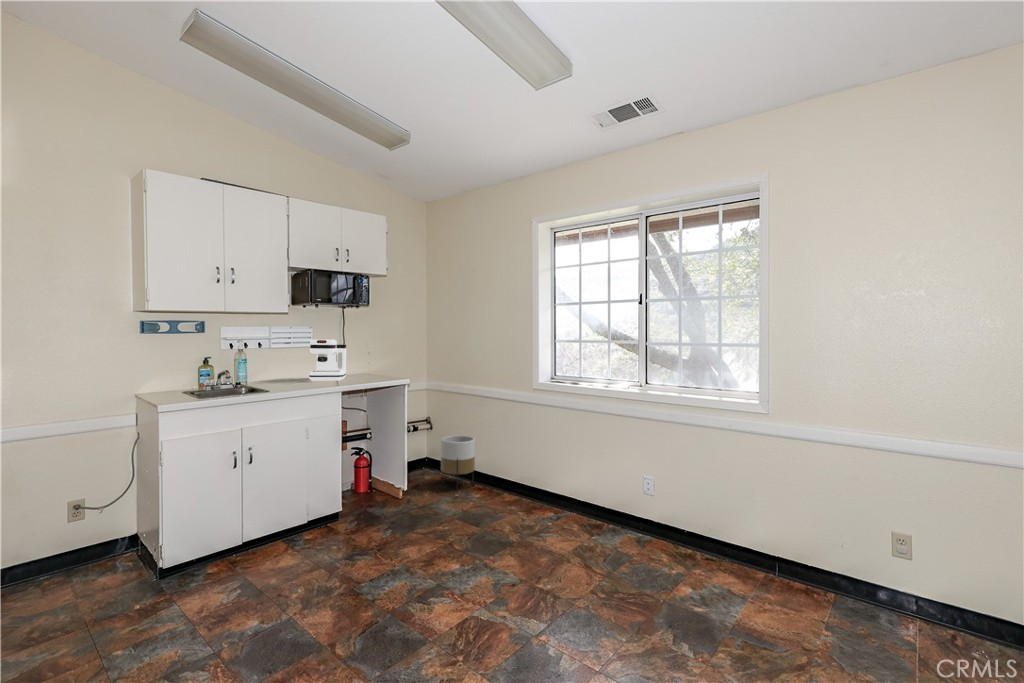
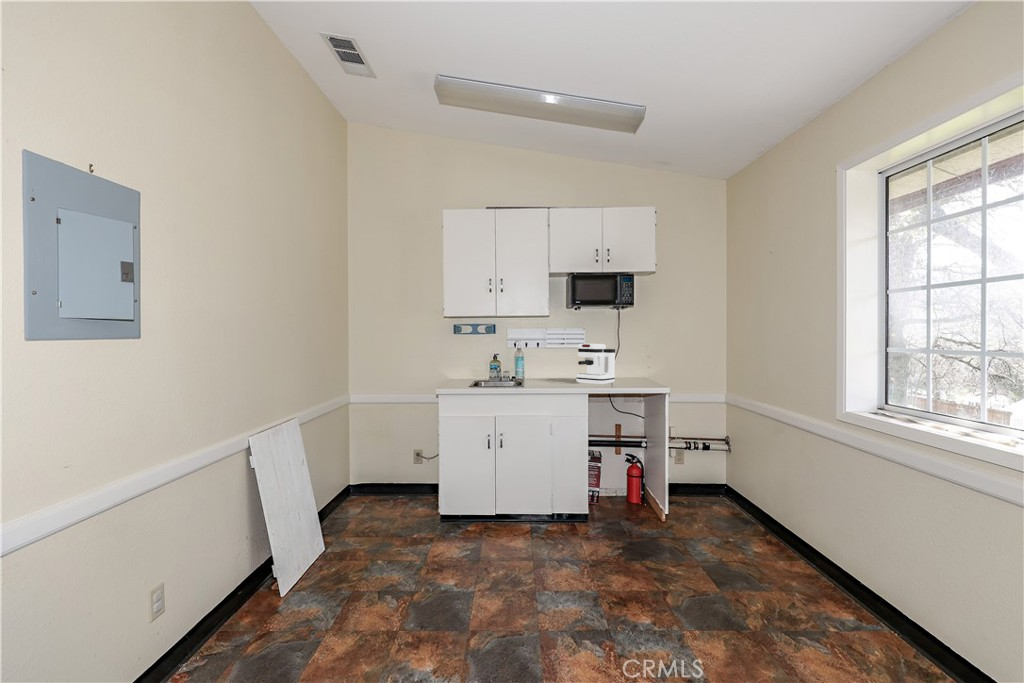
planter: present [441,436,475,483] -> none [718,463,767,535]

